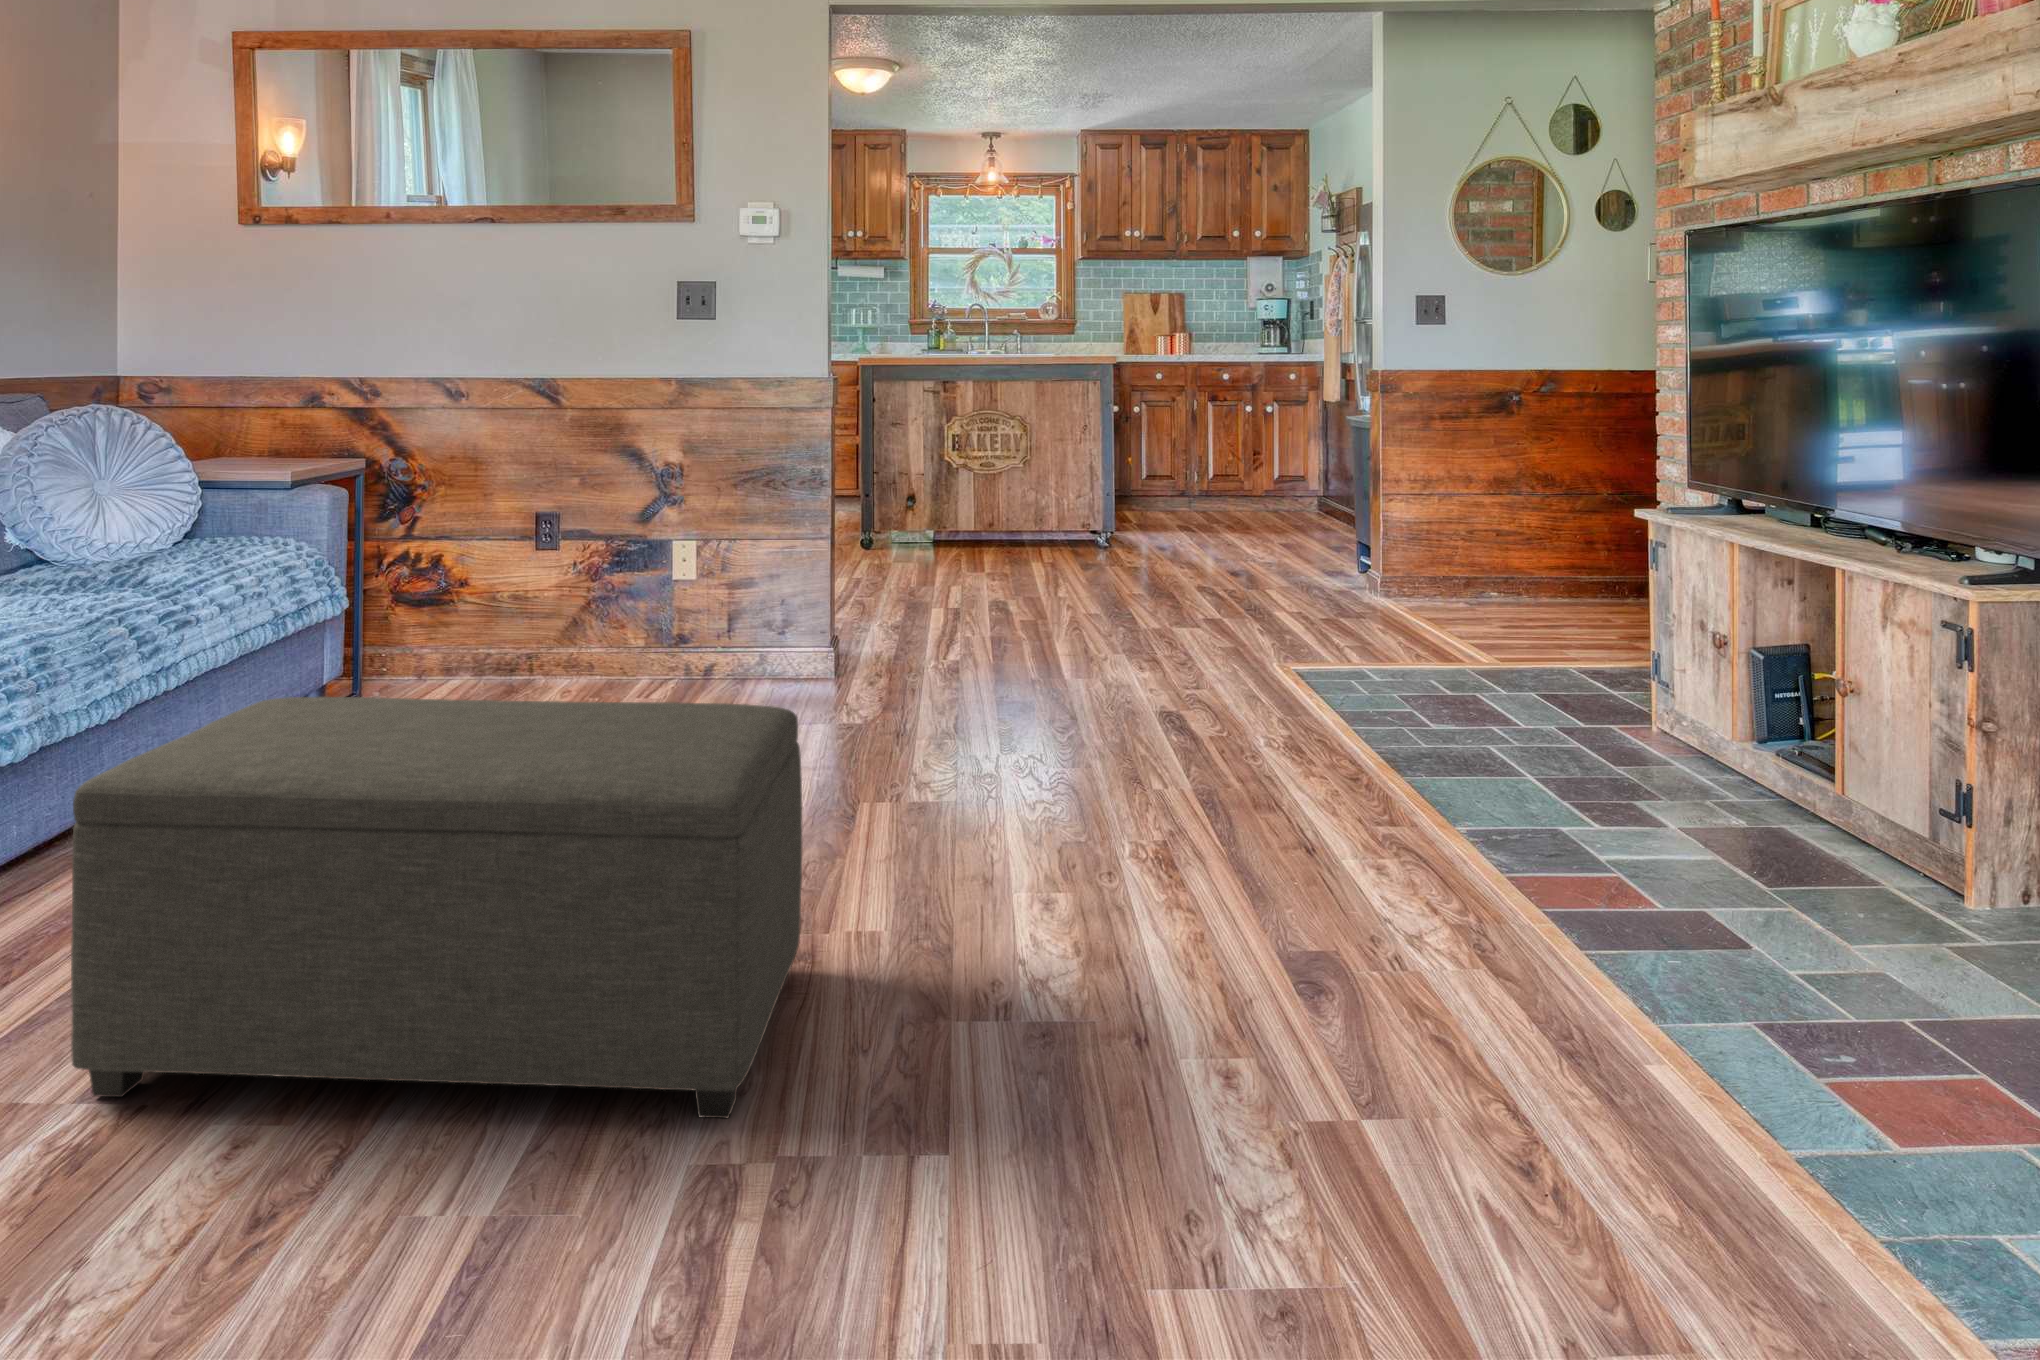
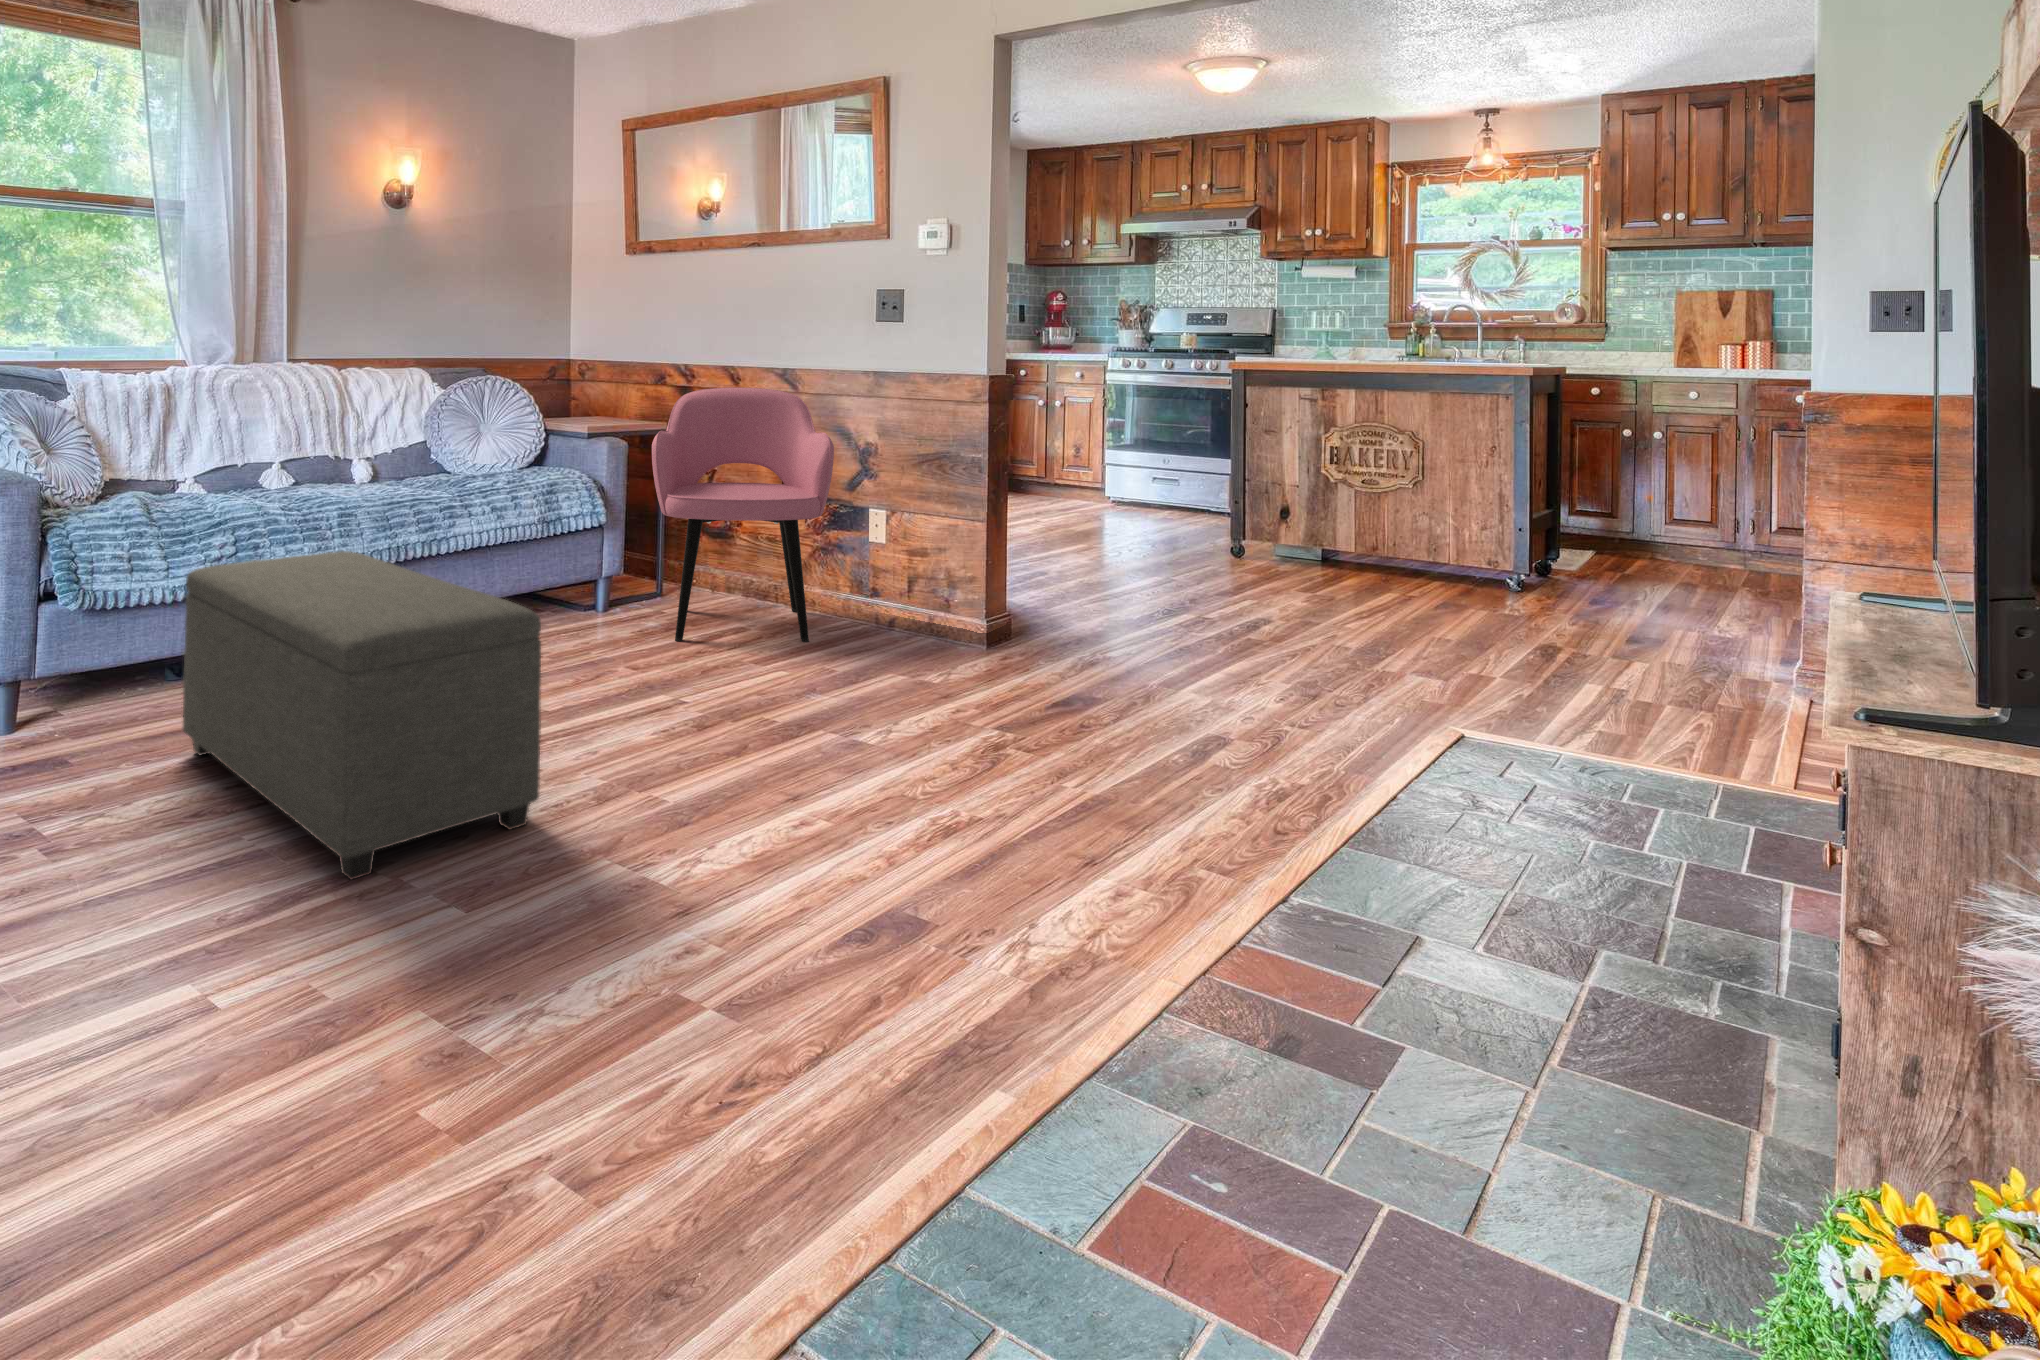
armchair: none [417,407,664,738] -> present [652,387,834,642]

